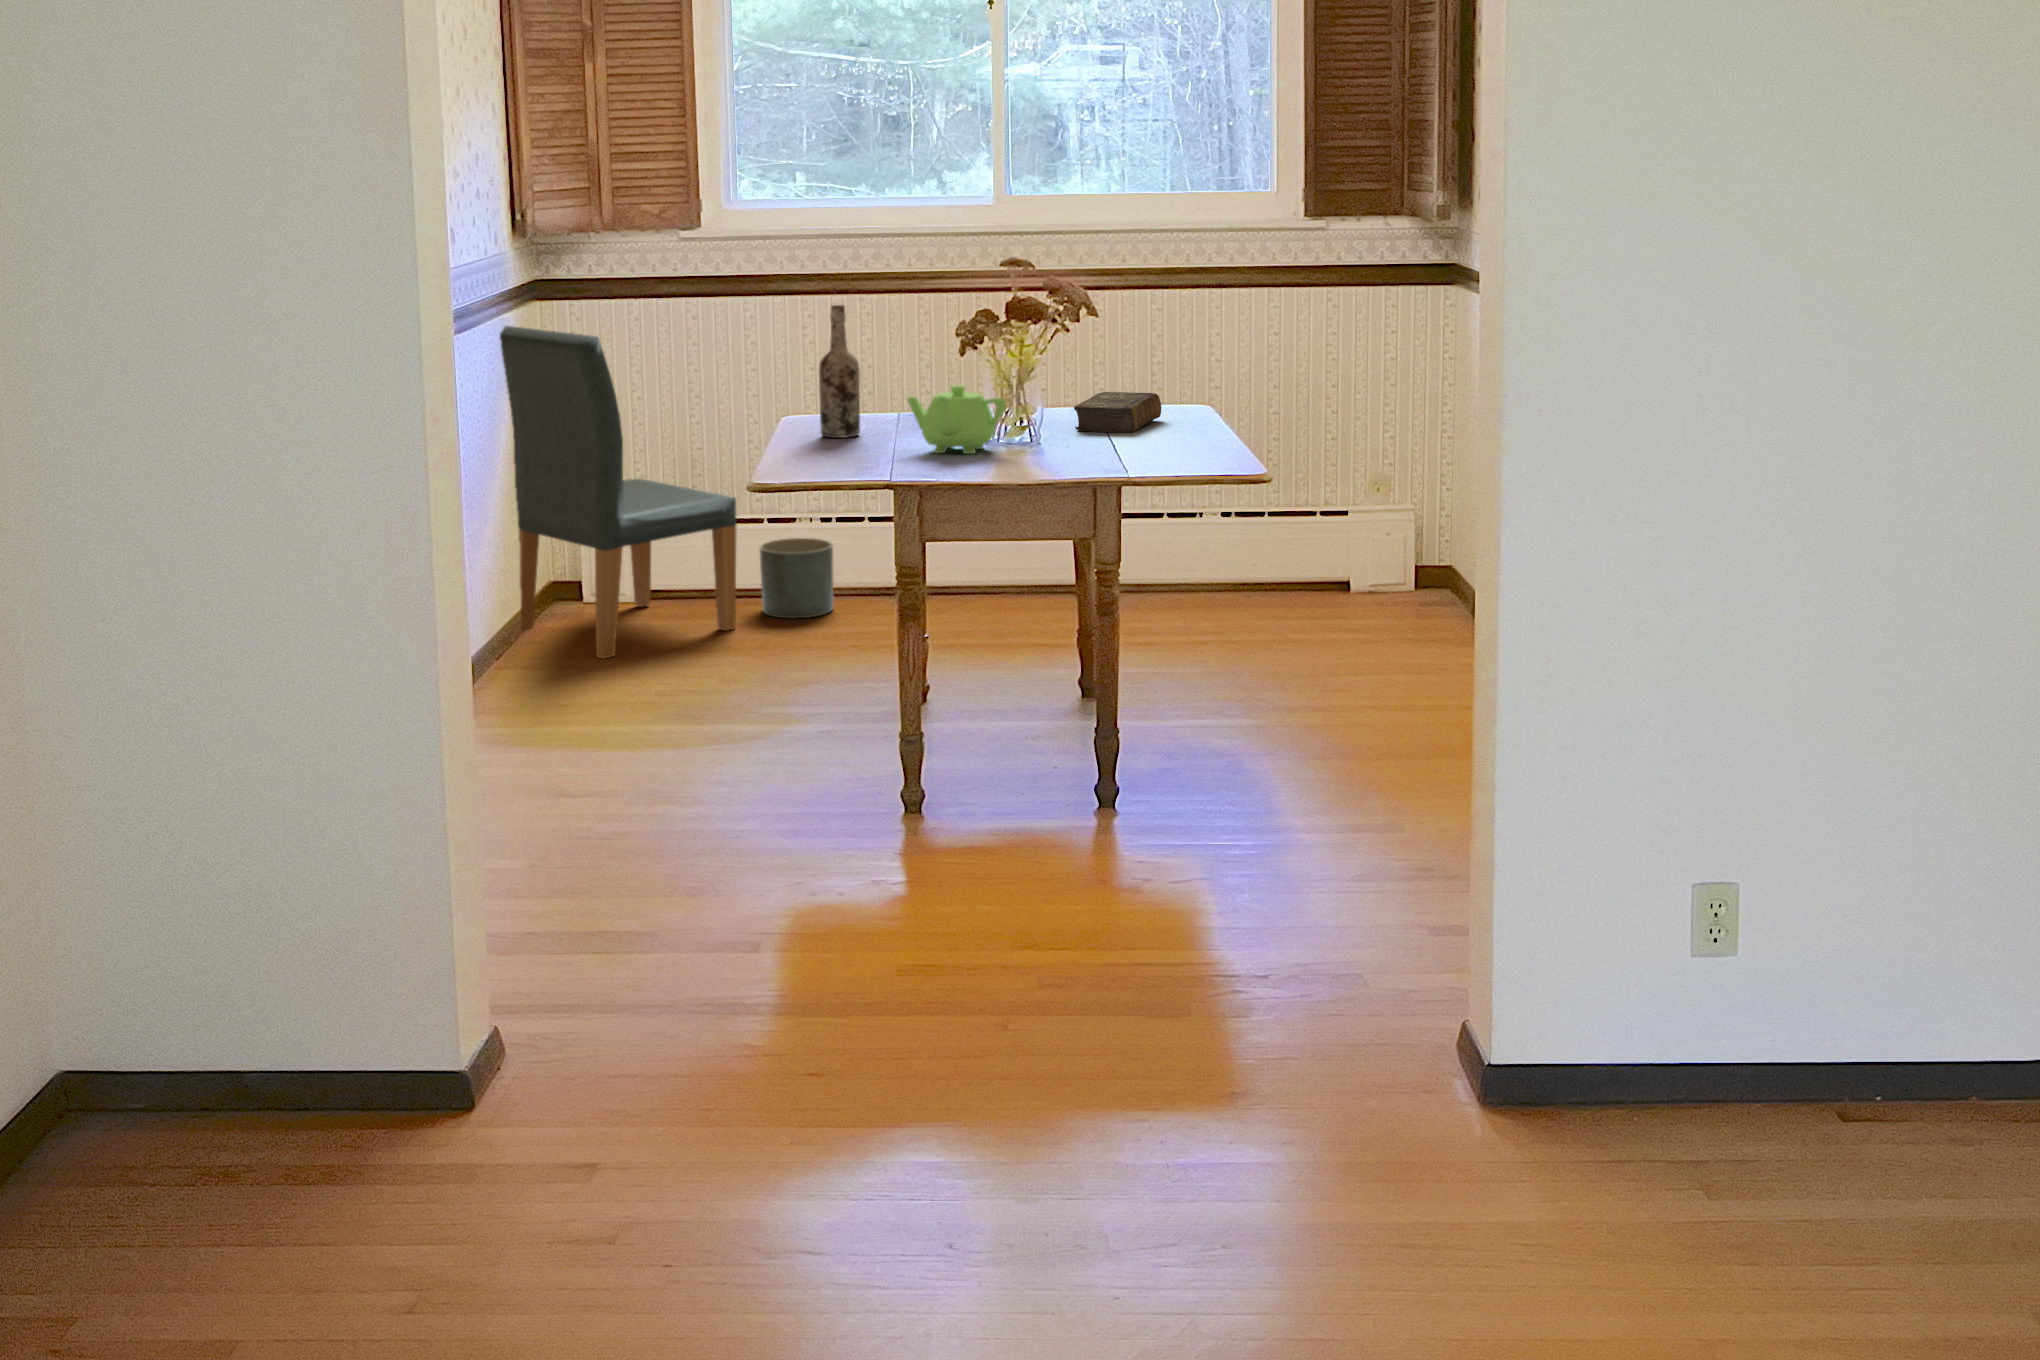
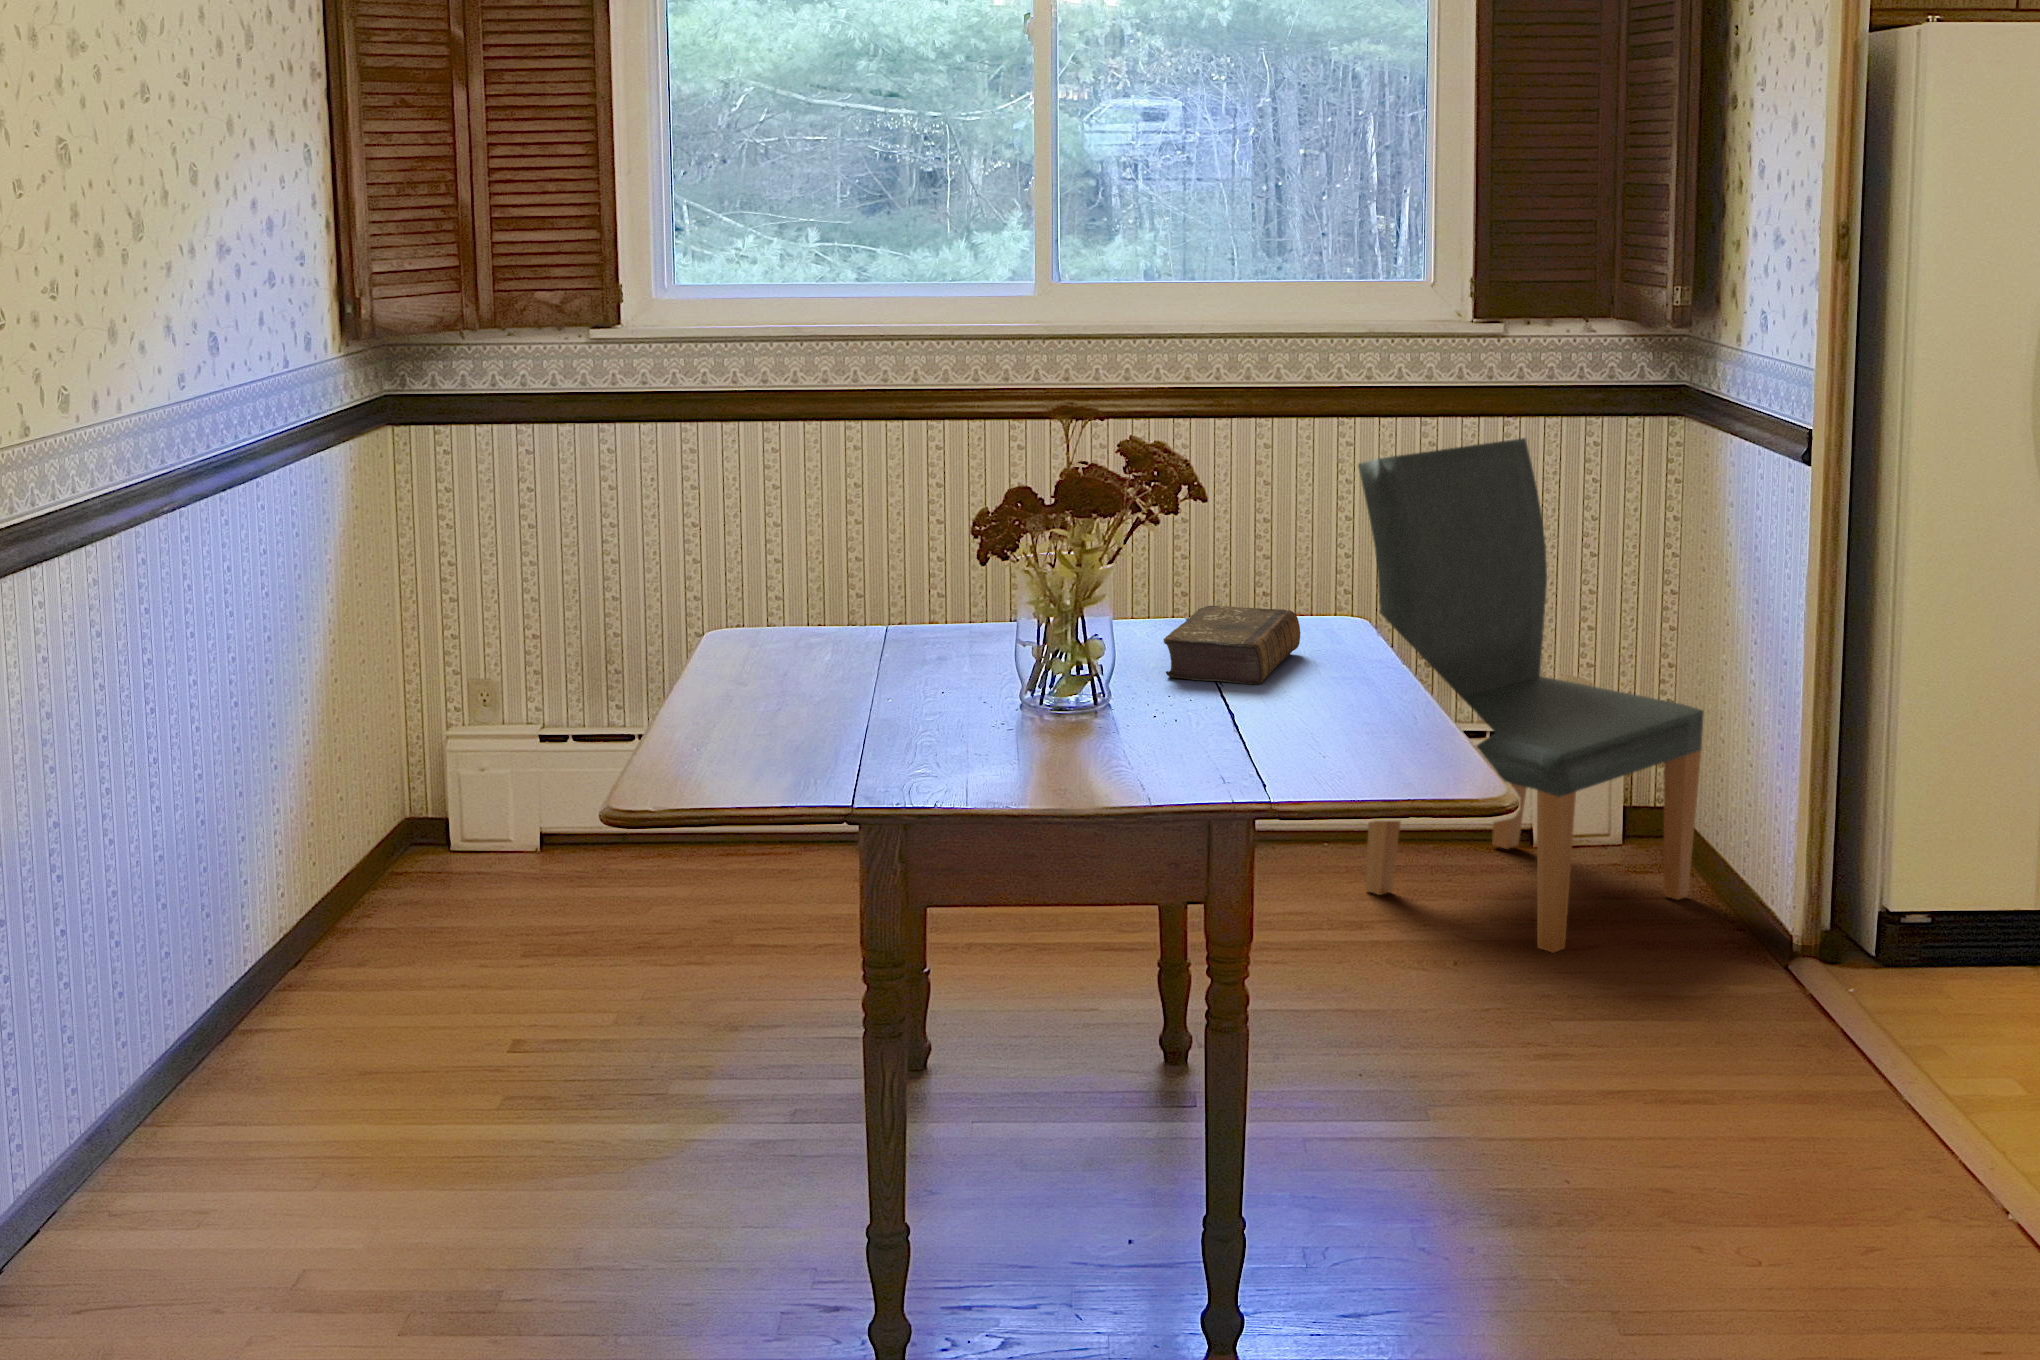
wine bottle: present [819,305,860,438] -> none [751,472,817,688]
dining chair: present [500,326,736,659] -> present [1358,438,1704,953]
teapot: present [907,386,1006,454] -> none [888,619,1055,739]
planter: present [760,538,833,618] -> none [697,765,803,888]

